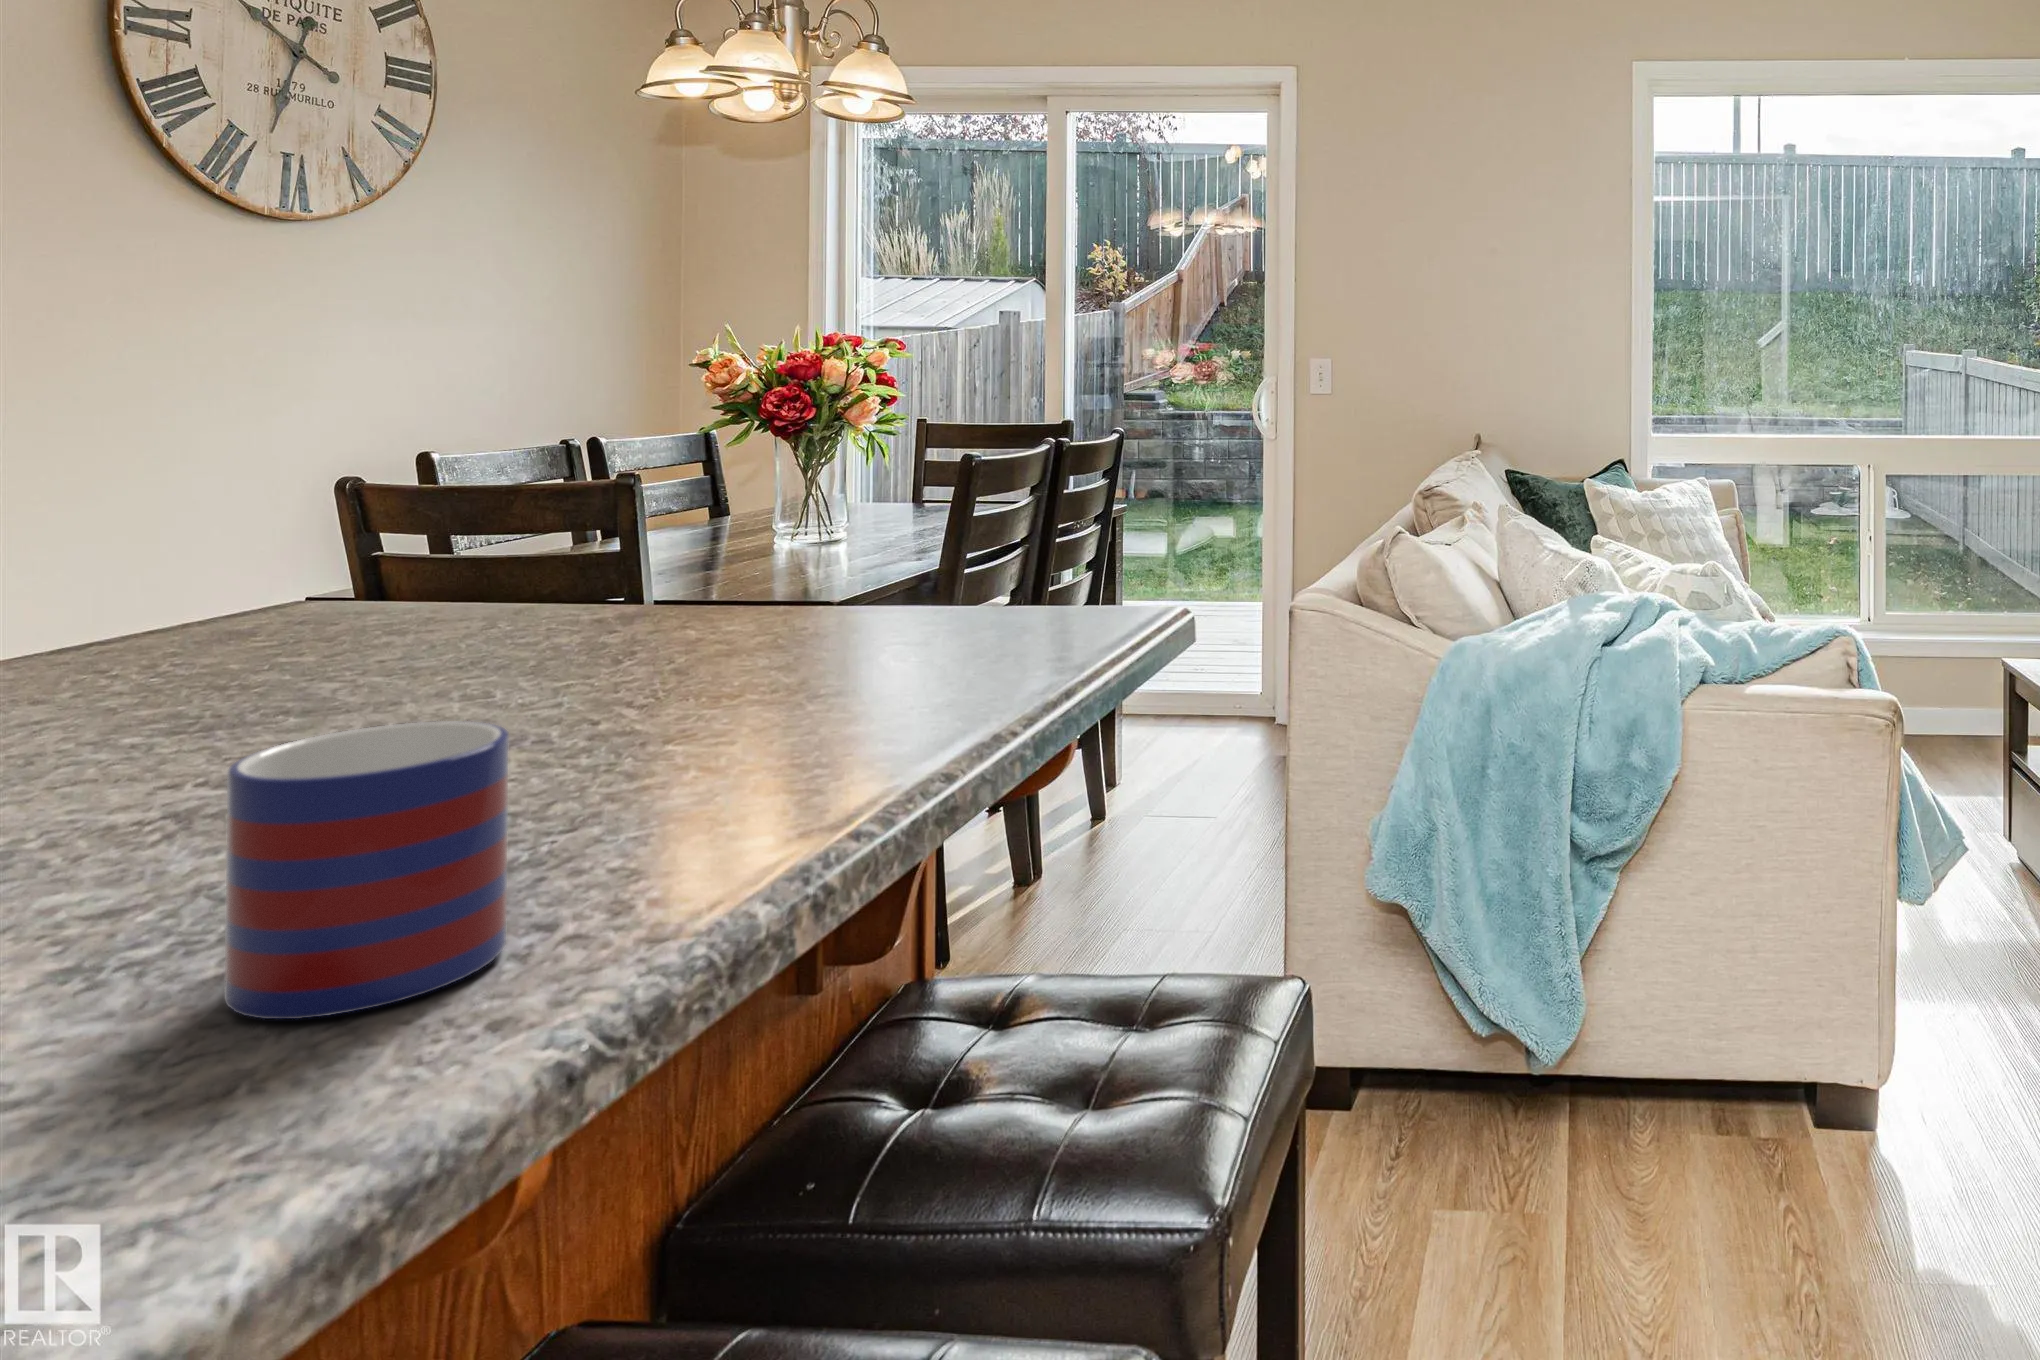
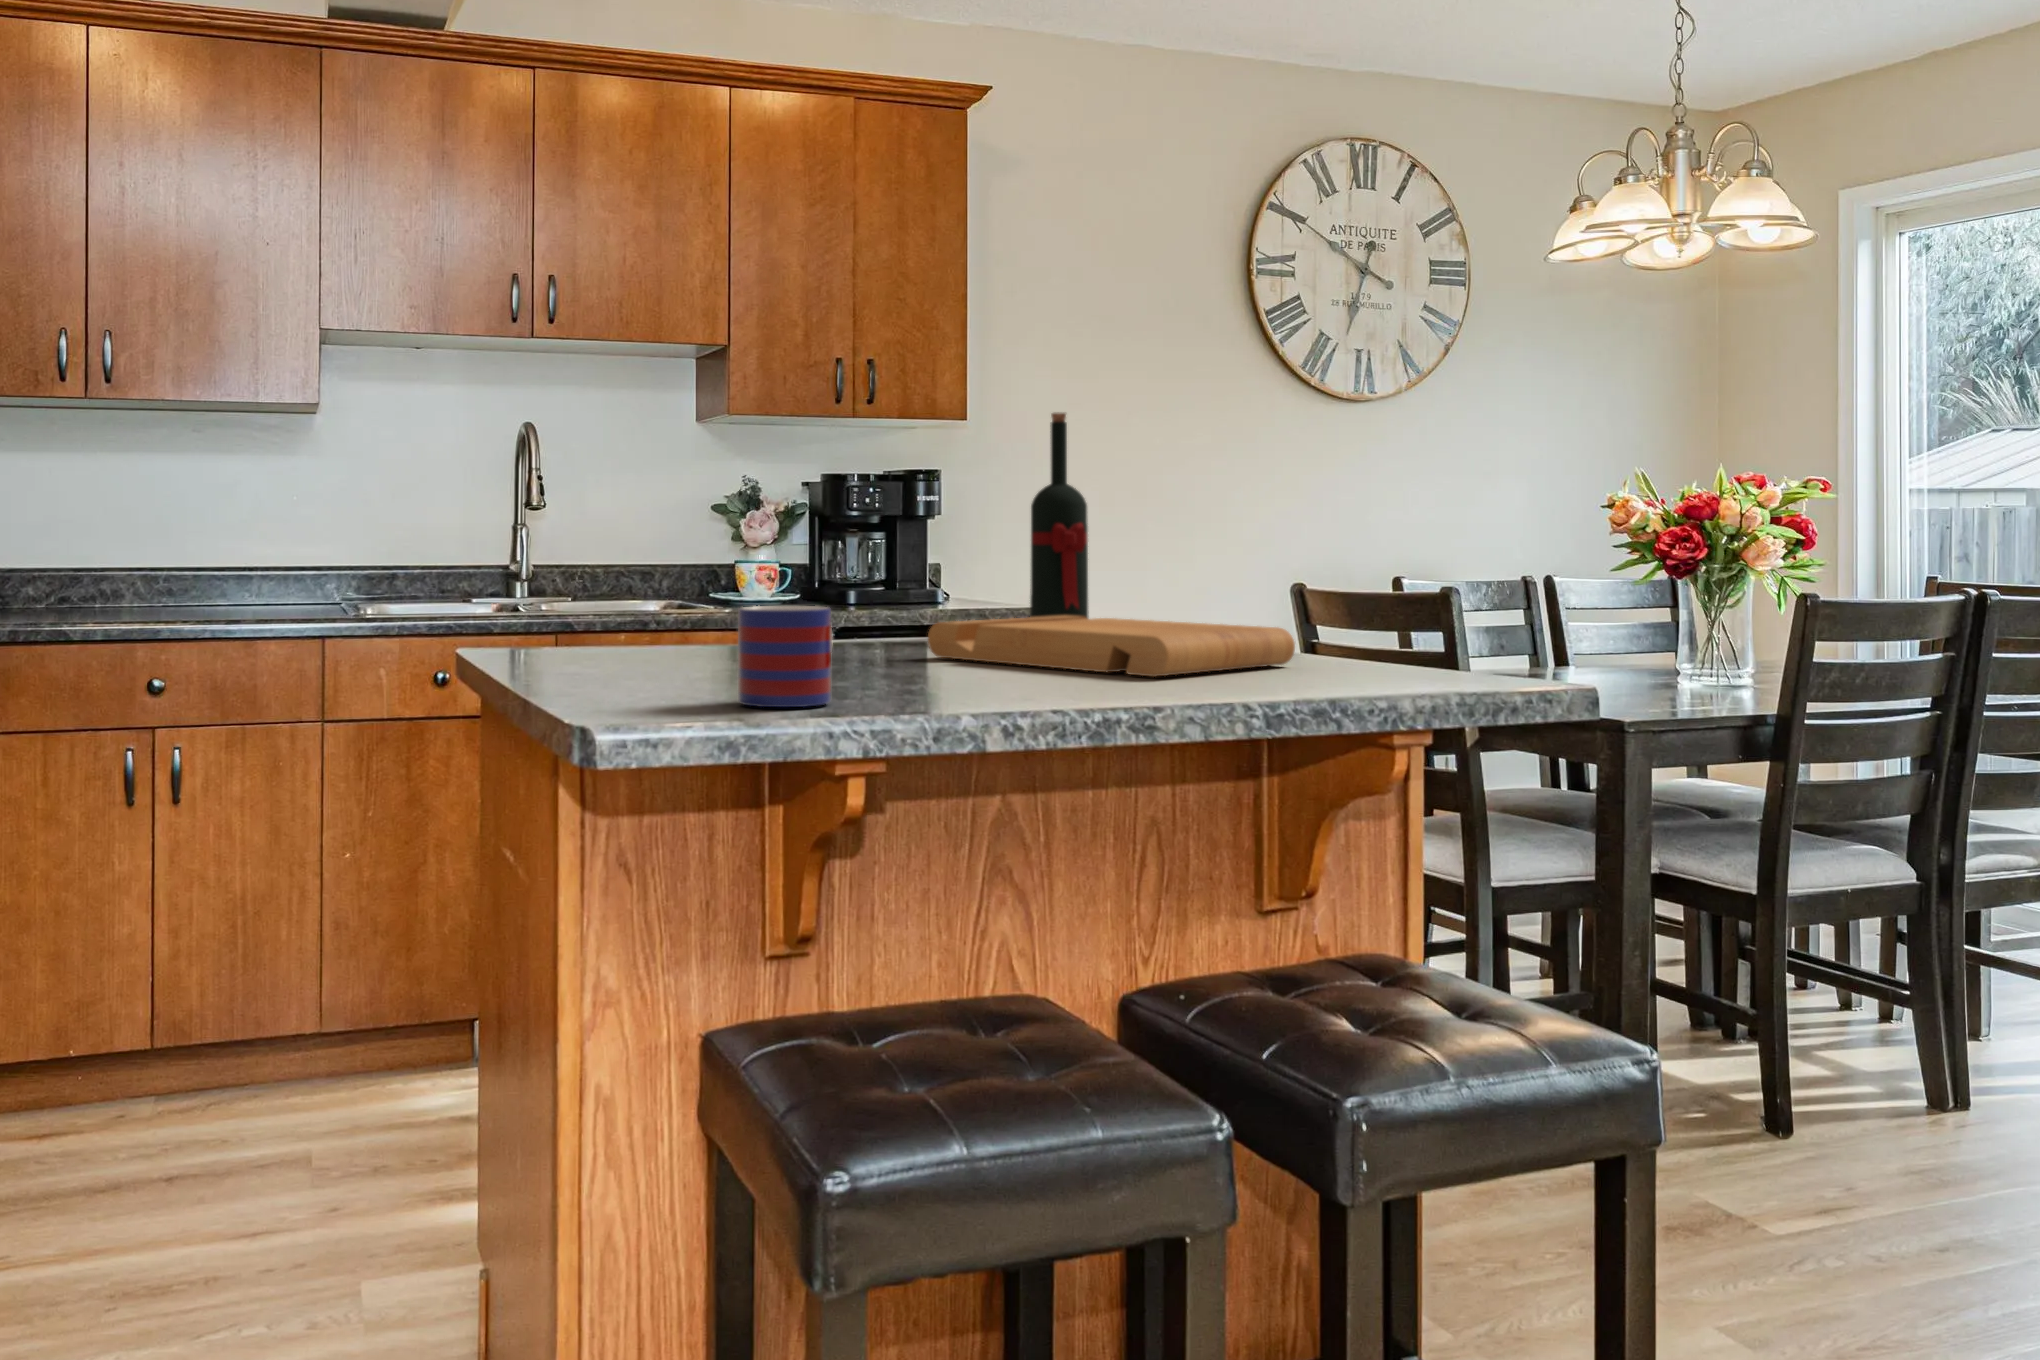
wine bottle: none [222,254,365,650] -> present [1030,412,1089,619]
cutting board: none [173,585,876,731] -> present [928,616,1295,677]

